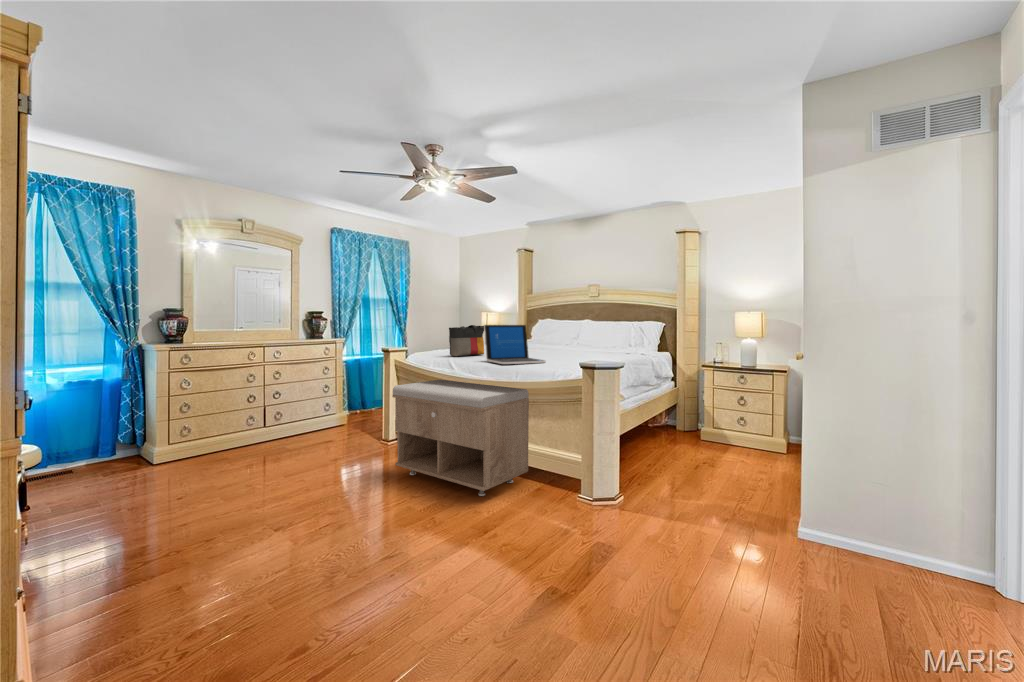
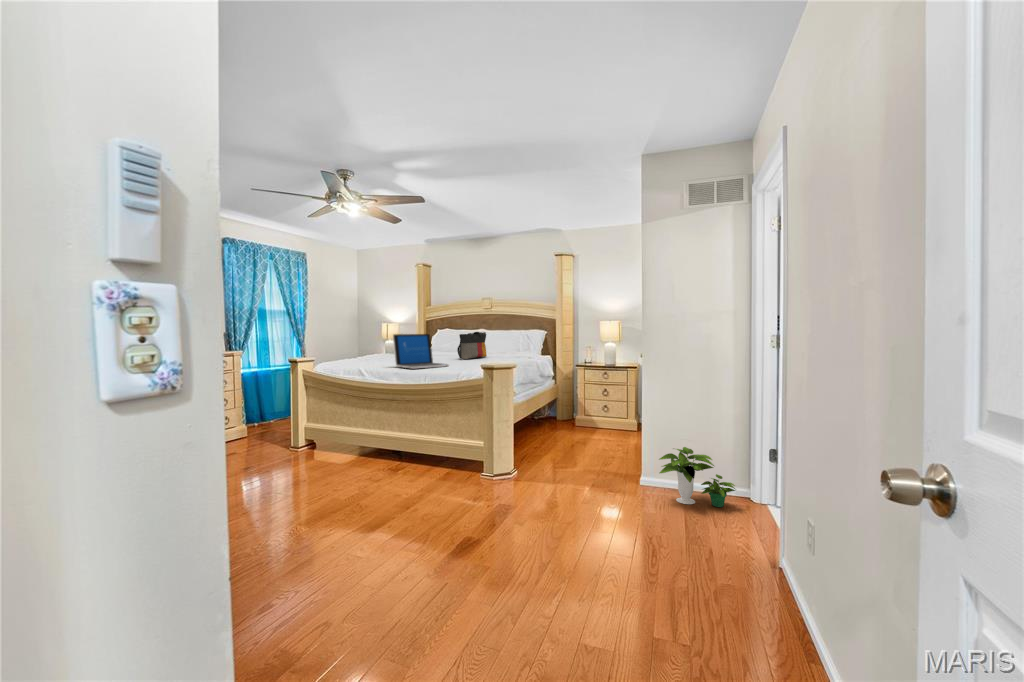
tote bag: present [449,325,484,356] -> present [457,332,487,359]
storage bench: present [392,380,529,496] -> none [310,385,438,483]
potted plant: none [824,491,959,589] -> present [659,447,735,507]

